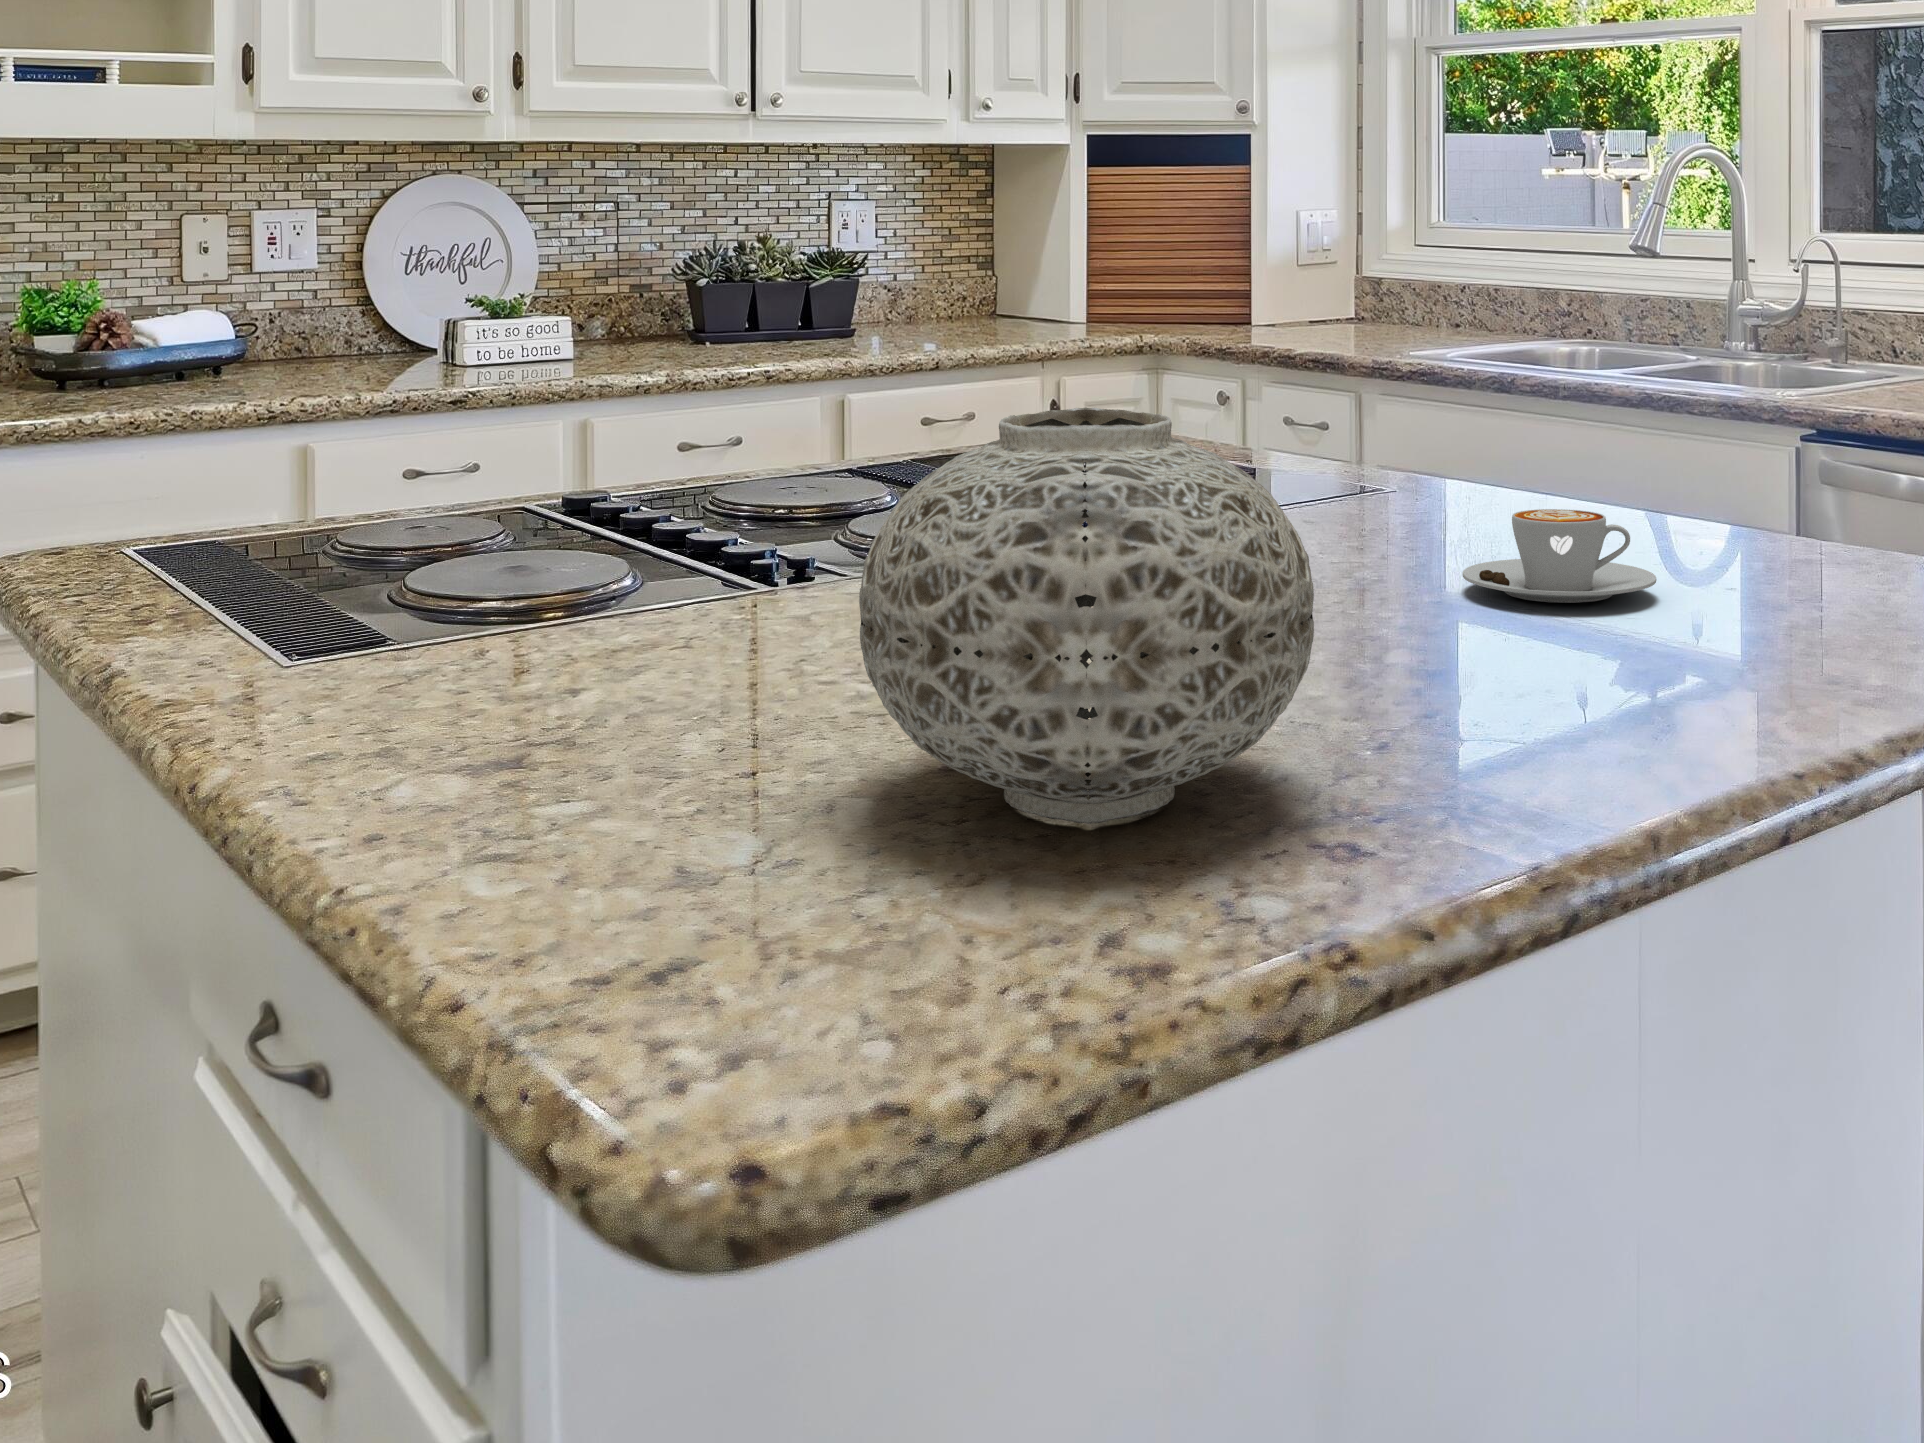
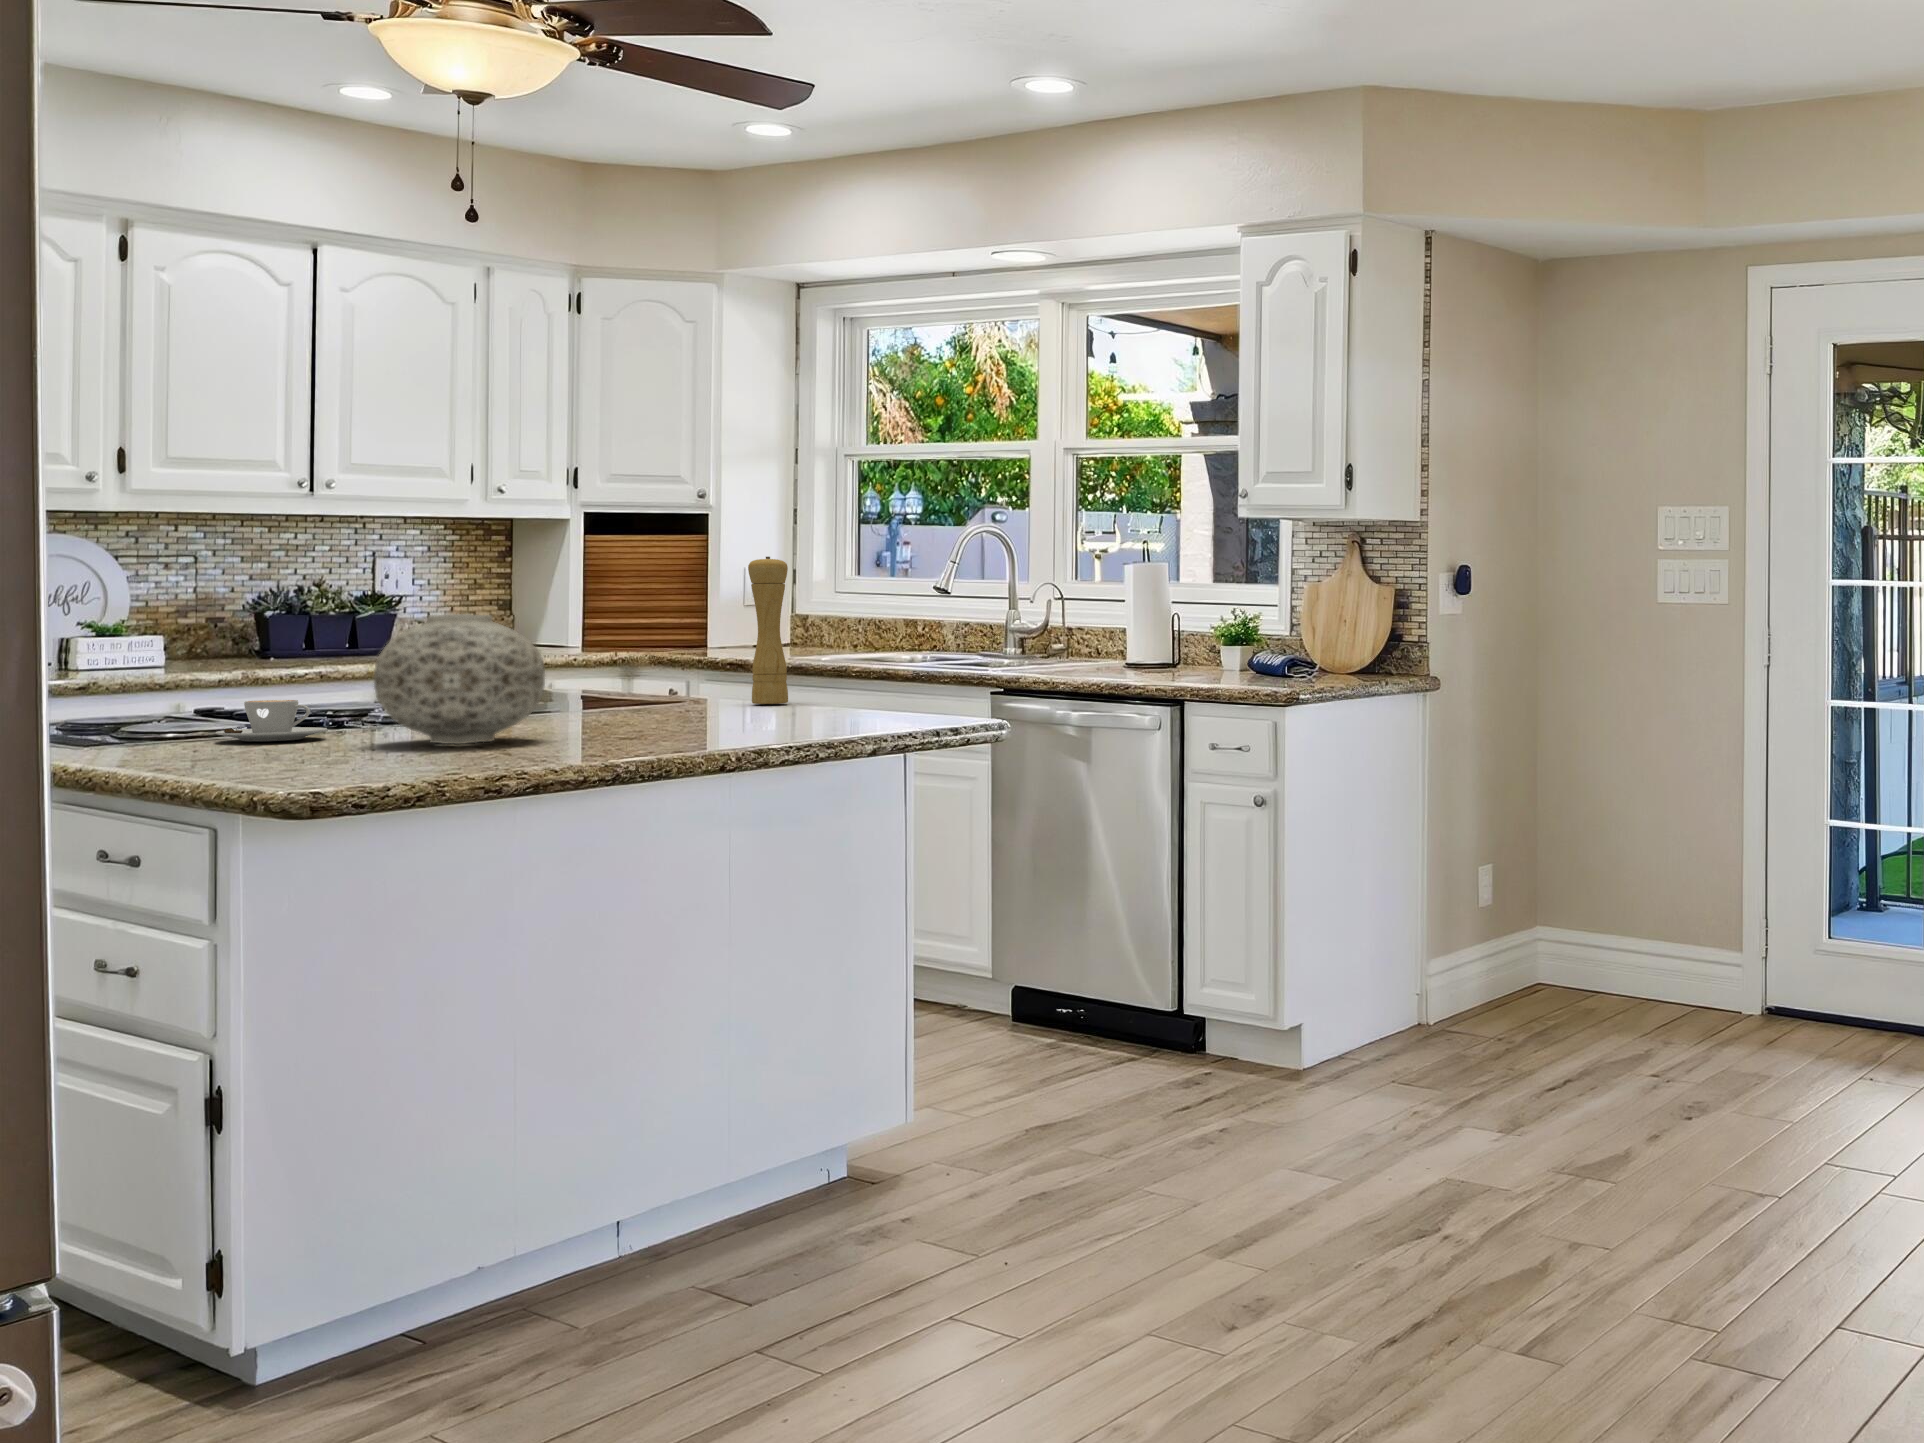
pepper mill: none [1563,209,1646,536] -> present [748,557,788,704]
coffee cup: present [1462,509,1656,603] -> present [216,700,327,741]

